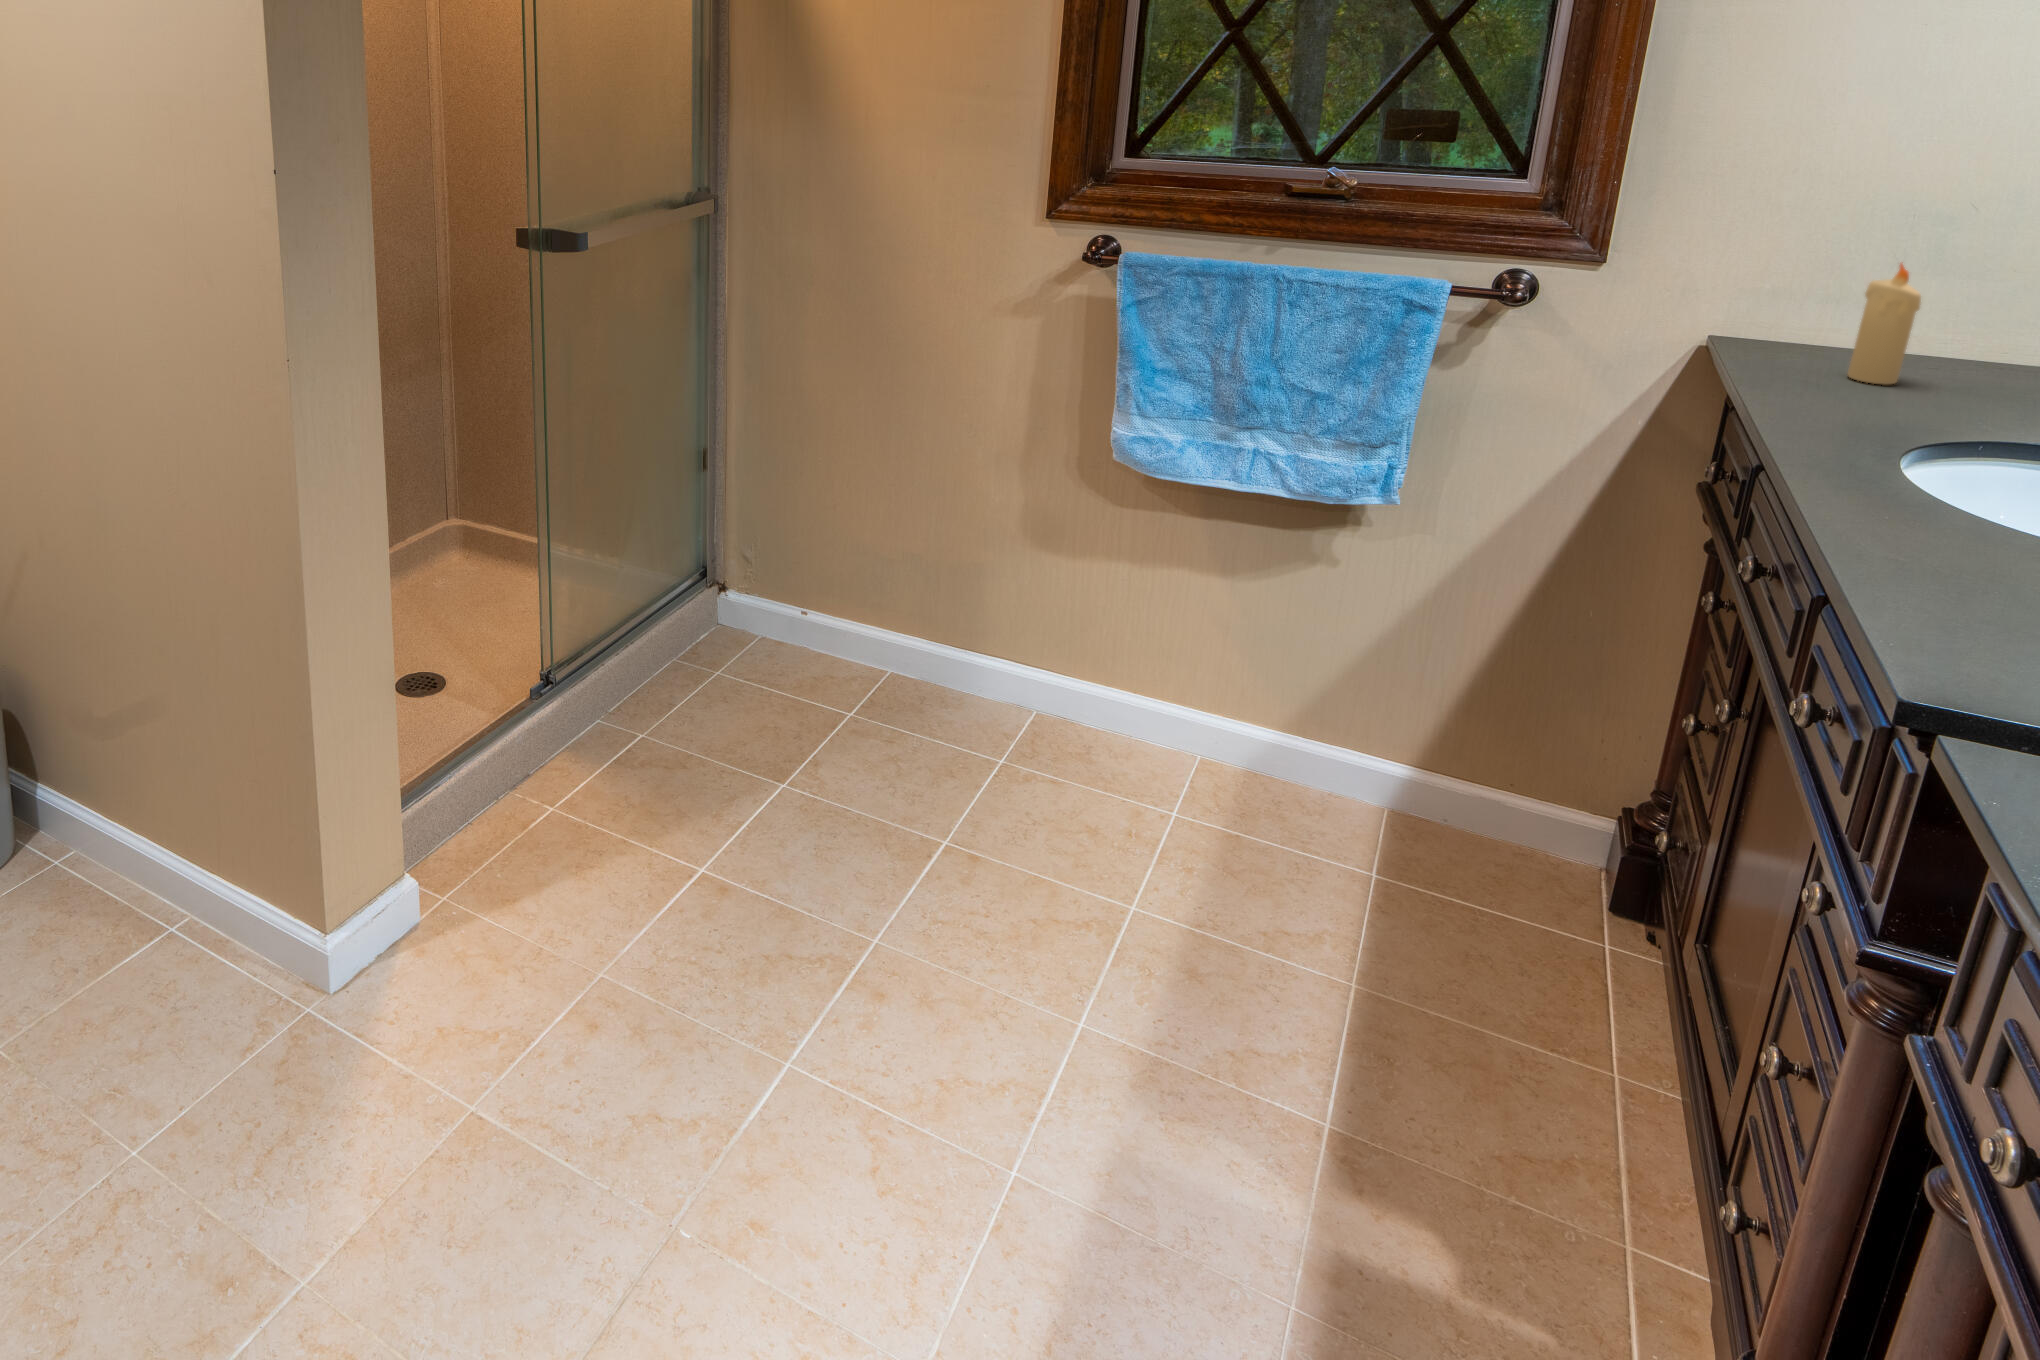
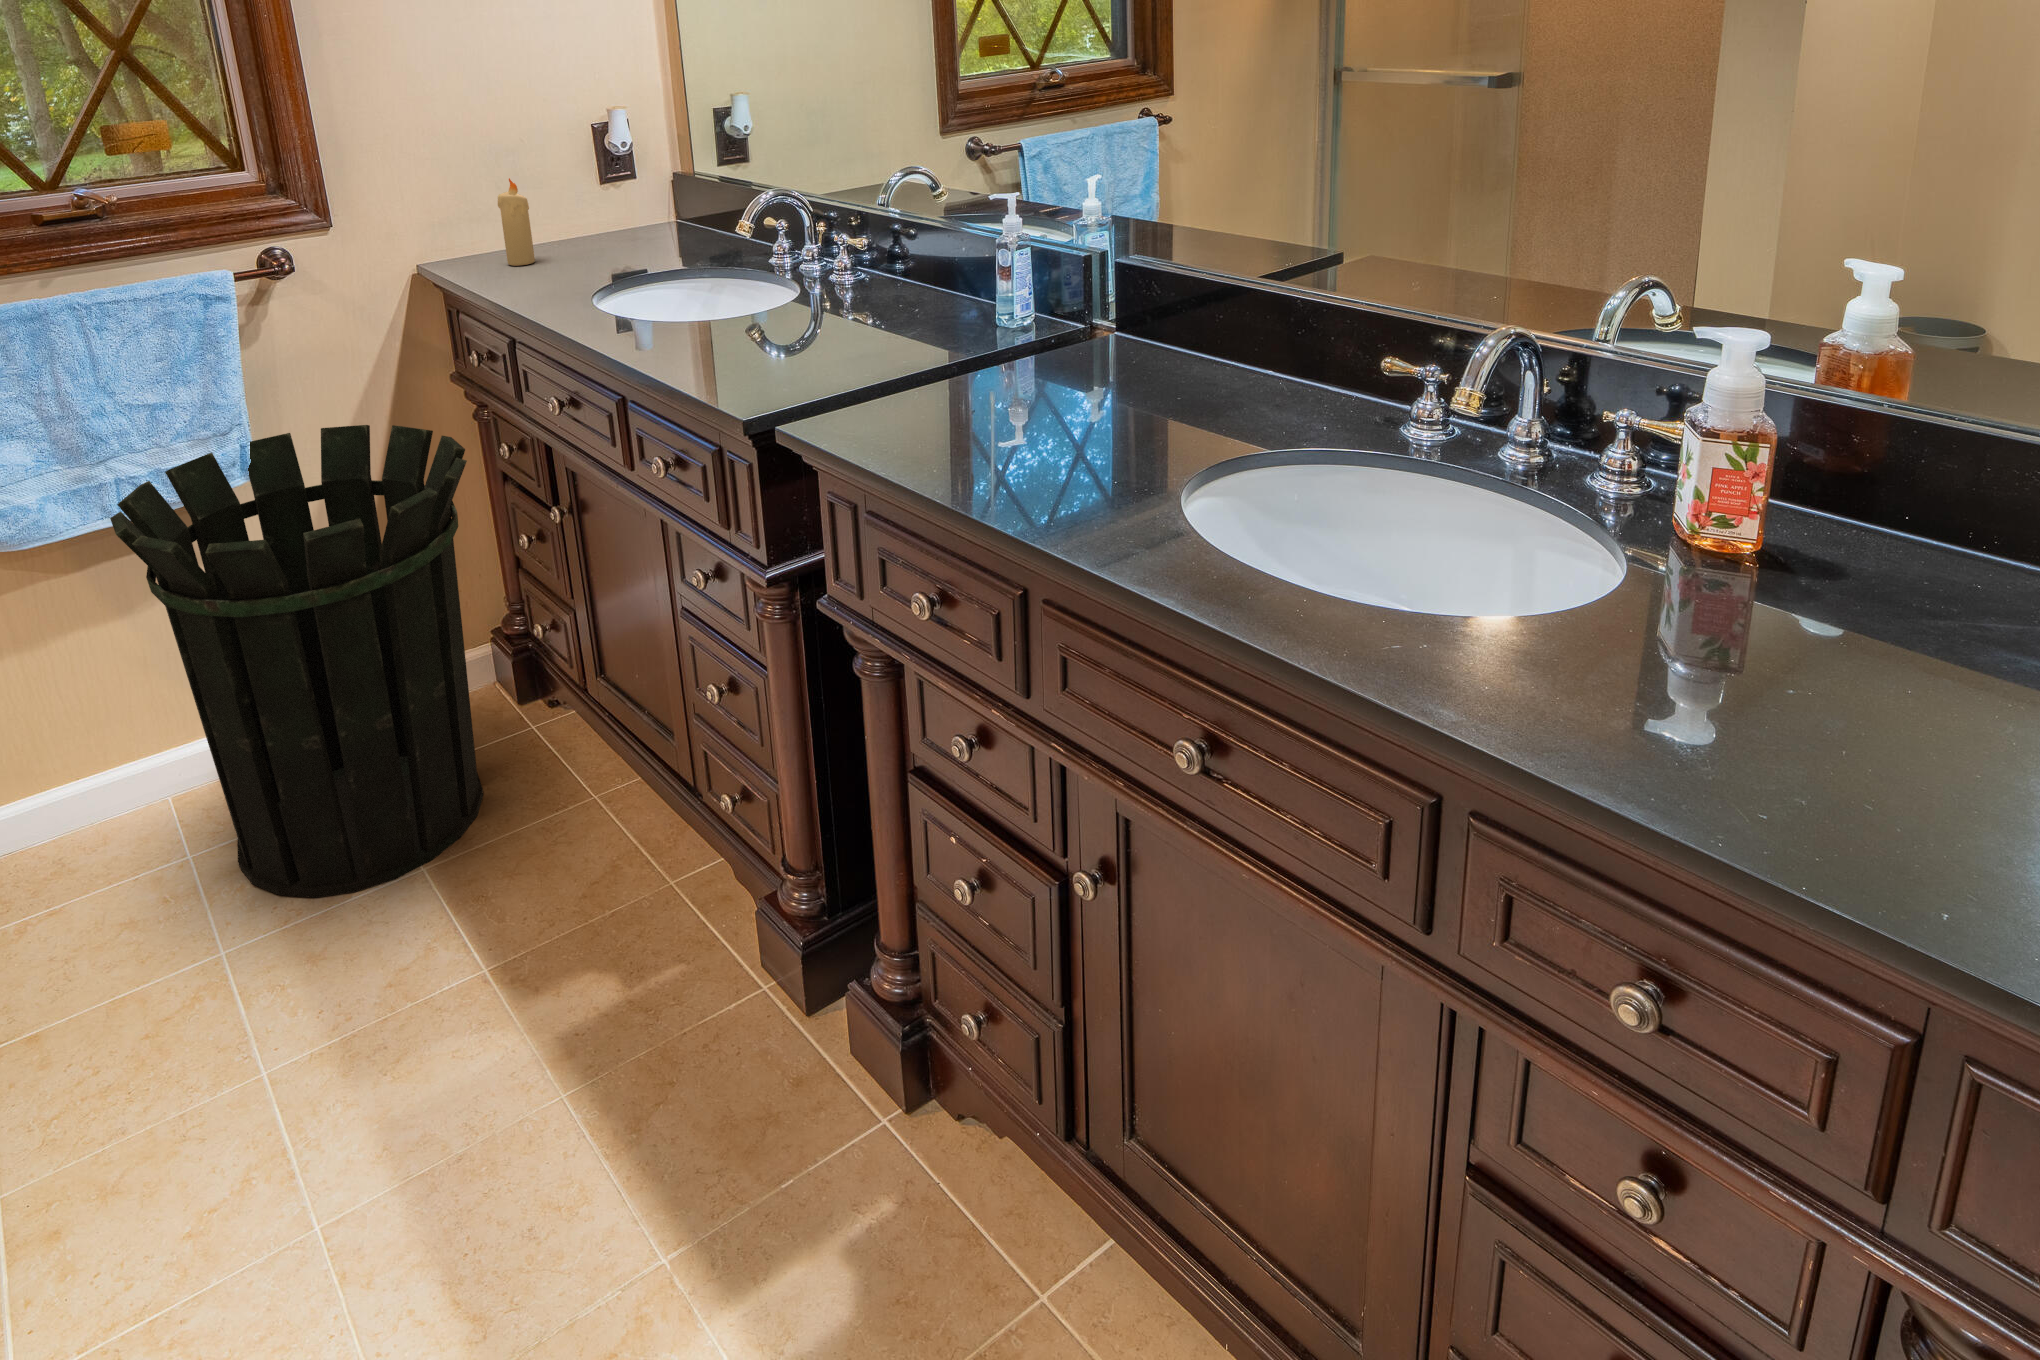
waste bin: none [1204,460,1627,987] -> present [110,425,483,898]

